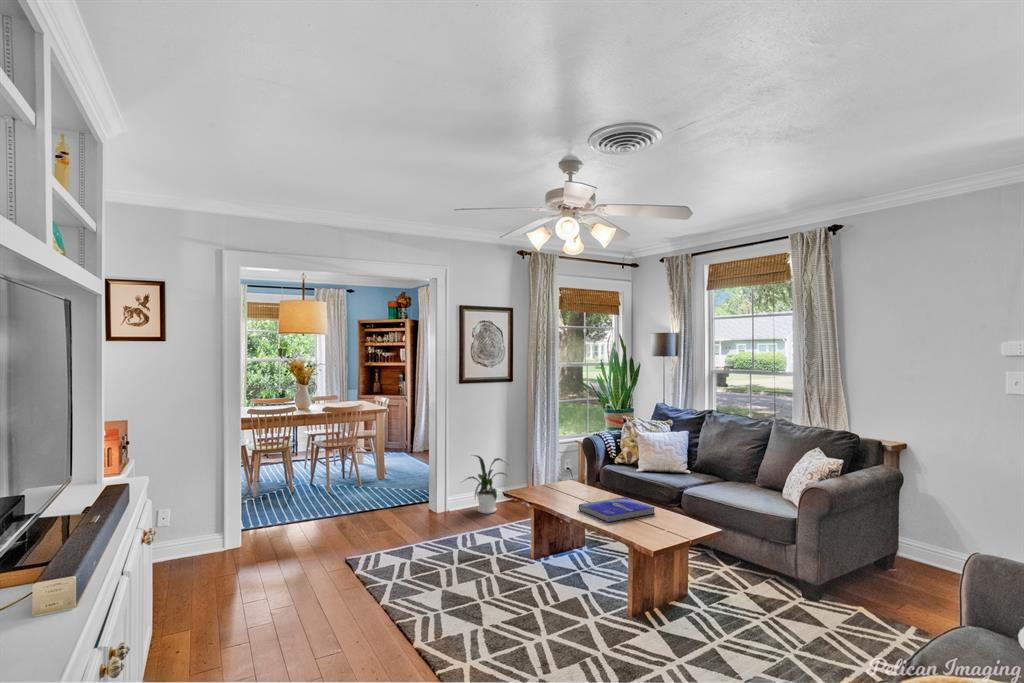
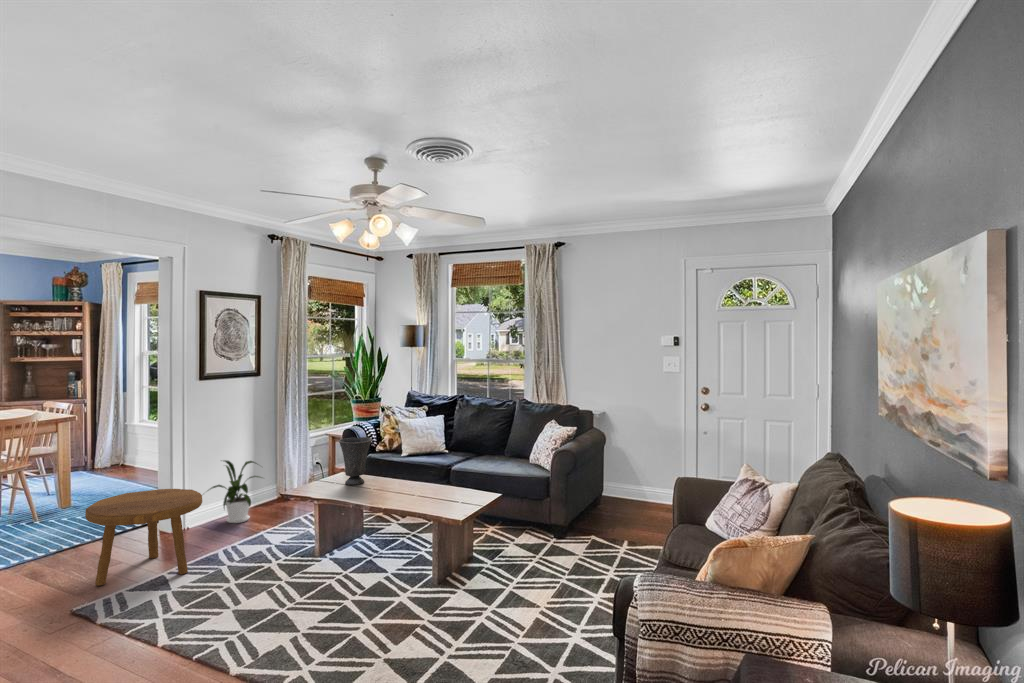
vase: none [559,446,591,494] -> present [339,437,372,485]
footstool: none [359,473,443,550] -> present [85,489,202,586]
book: present [579,497,655,522] -> none [372,480,441,505]

